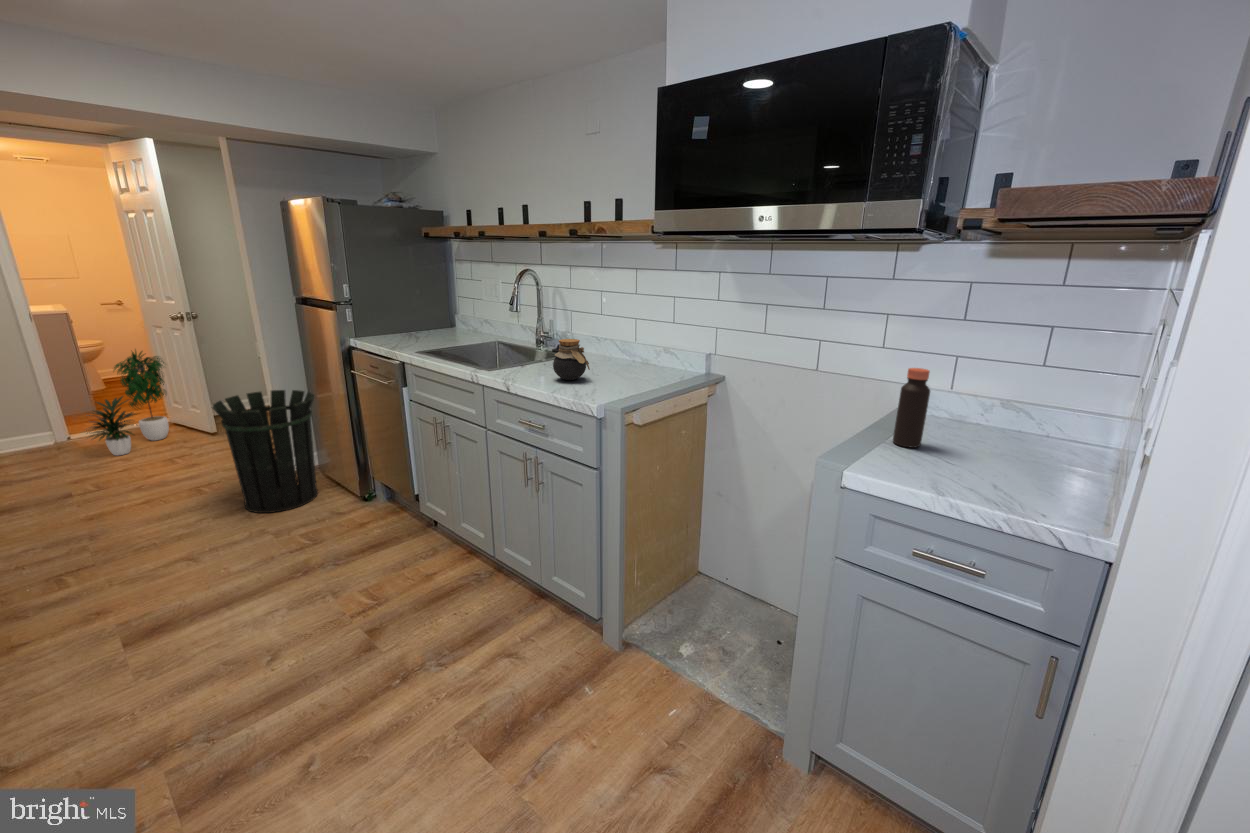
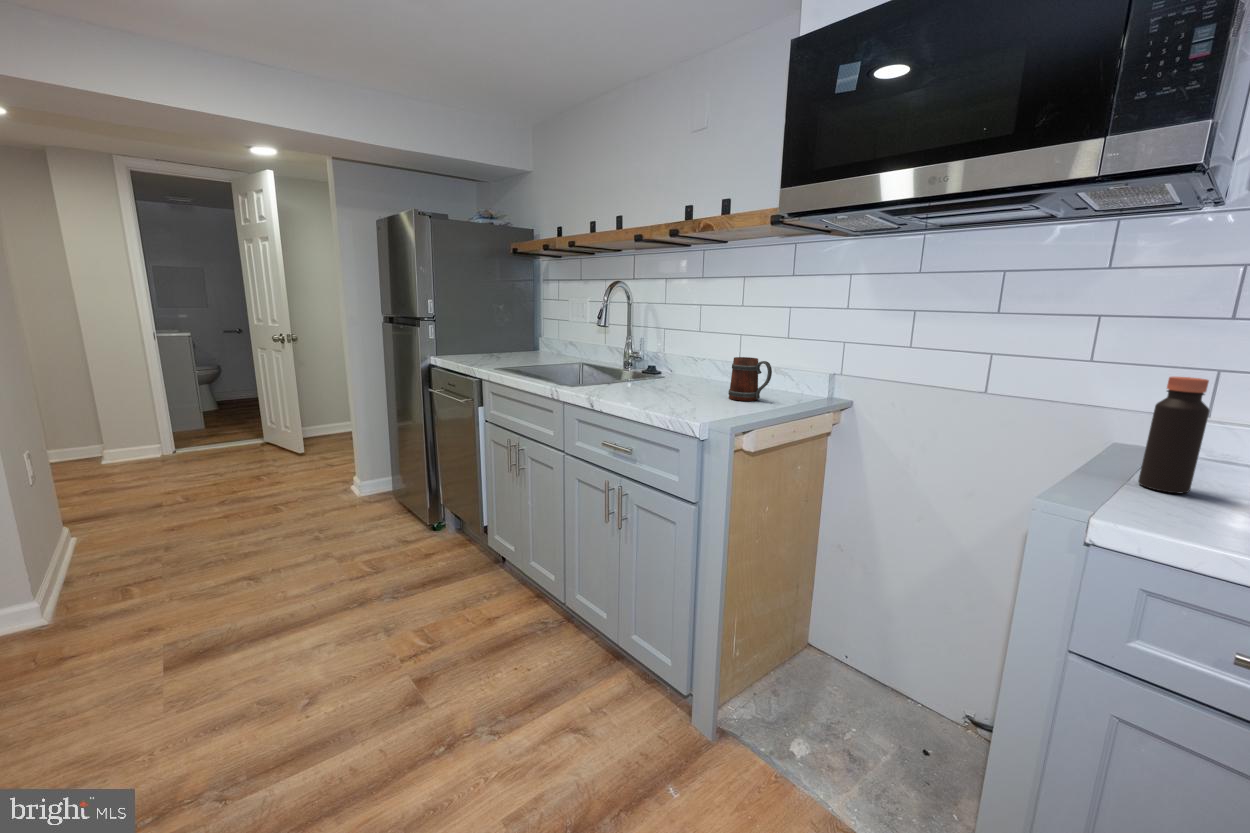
jar: present [553,339,590,380] -> none [645,351,688,399]
mug: none [625,342,659,380] -> present [728,357,772,401]
potted plant: present [87,350,169,455] -> none [185,367,267,470]
waste bin: present [213,390,318,513] -> none [292,409,393,535]

